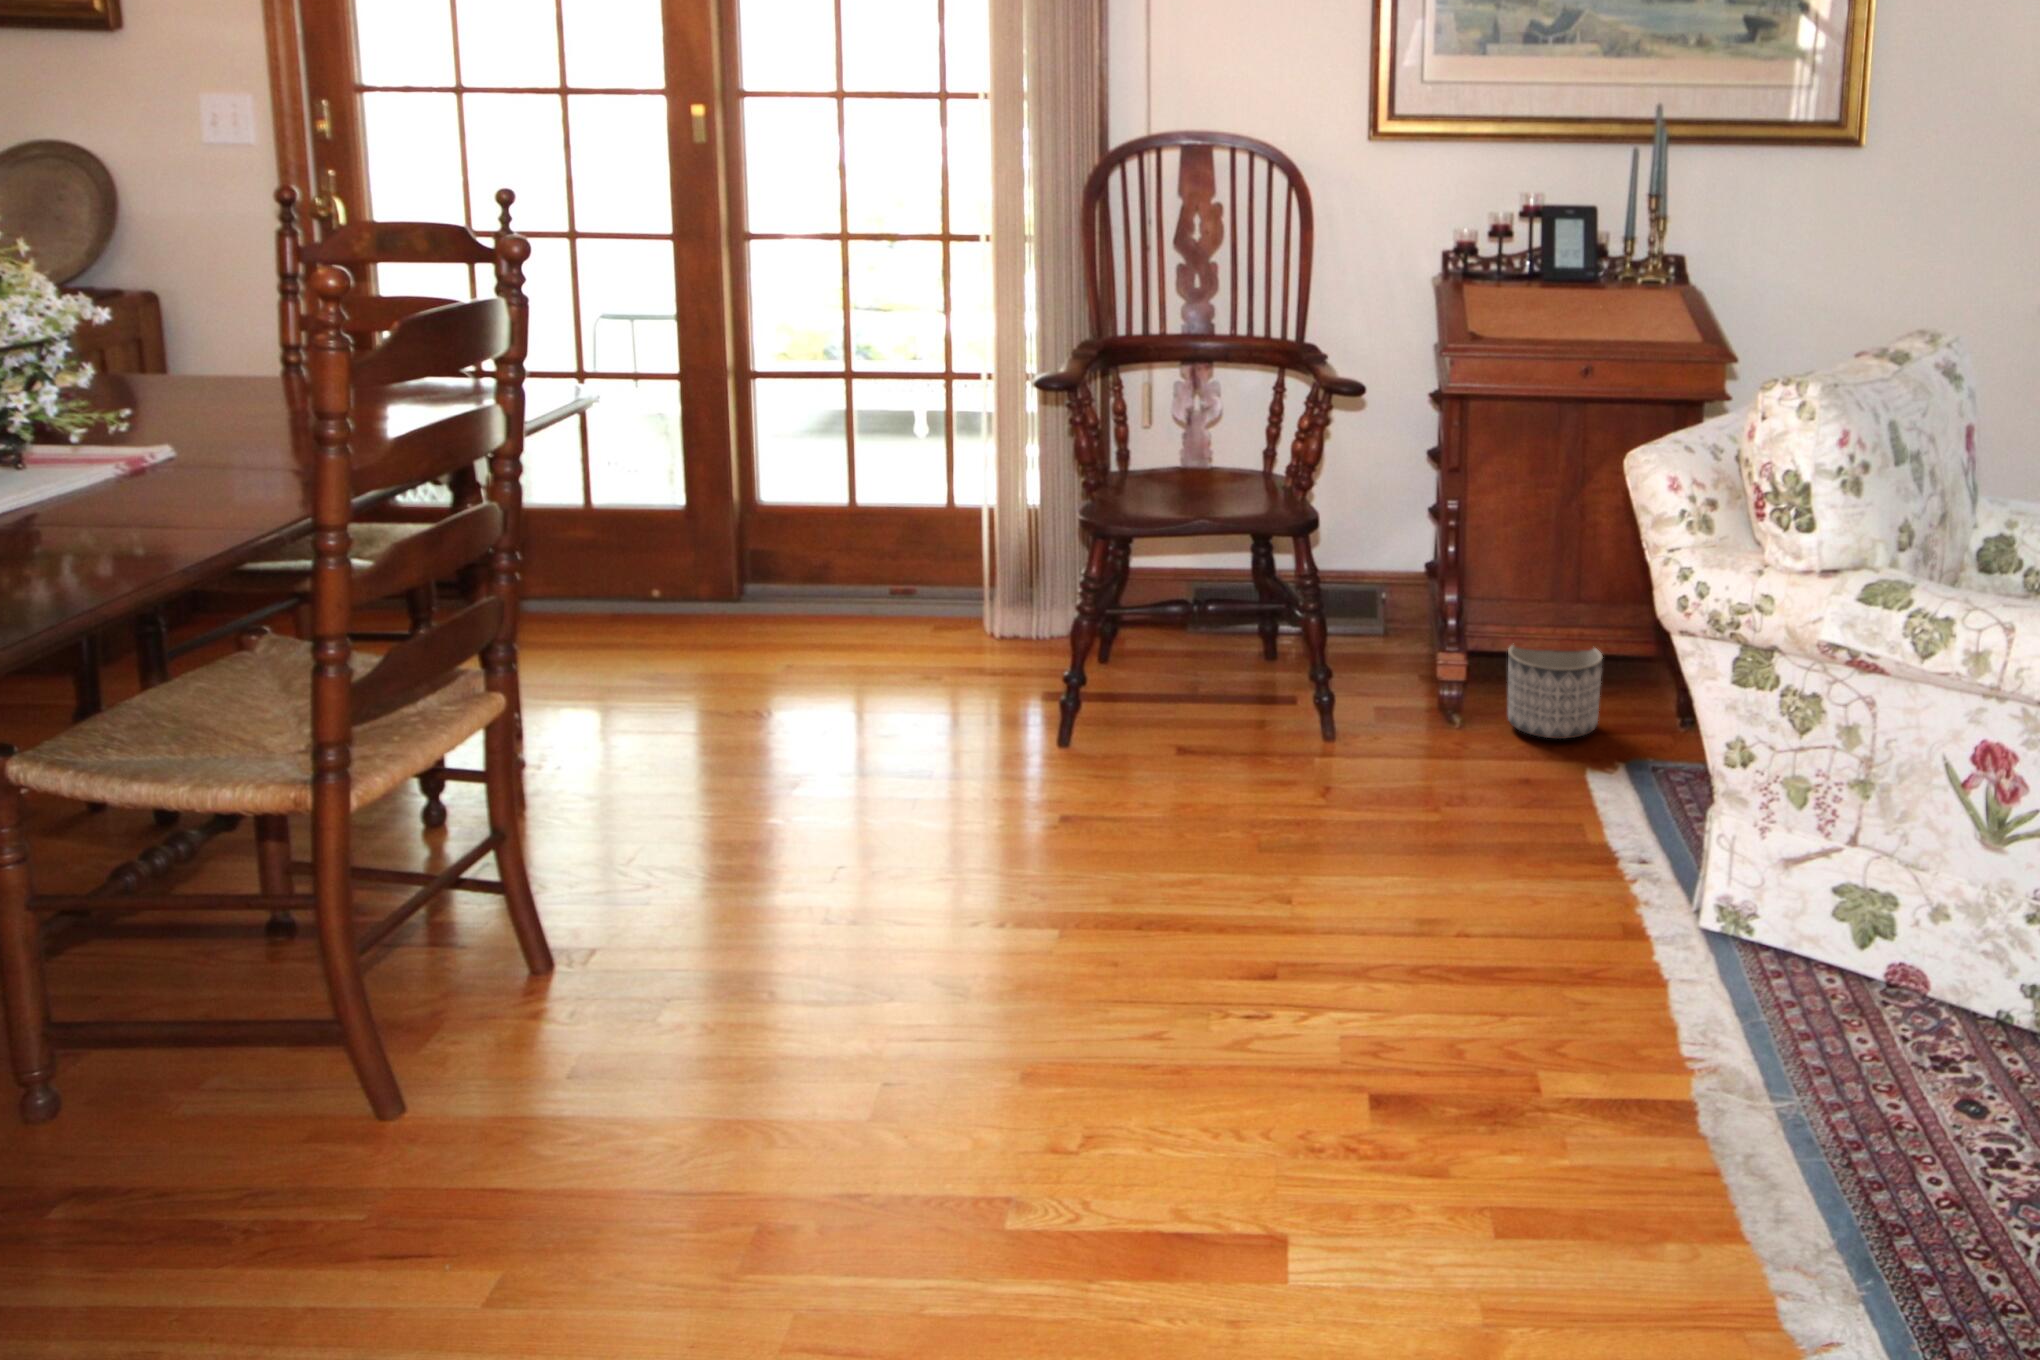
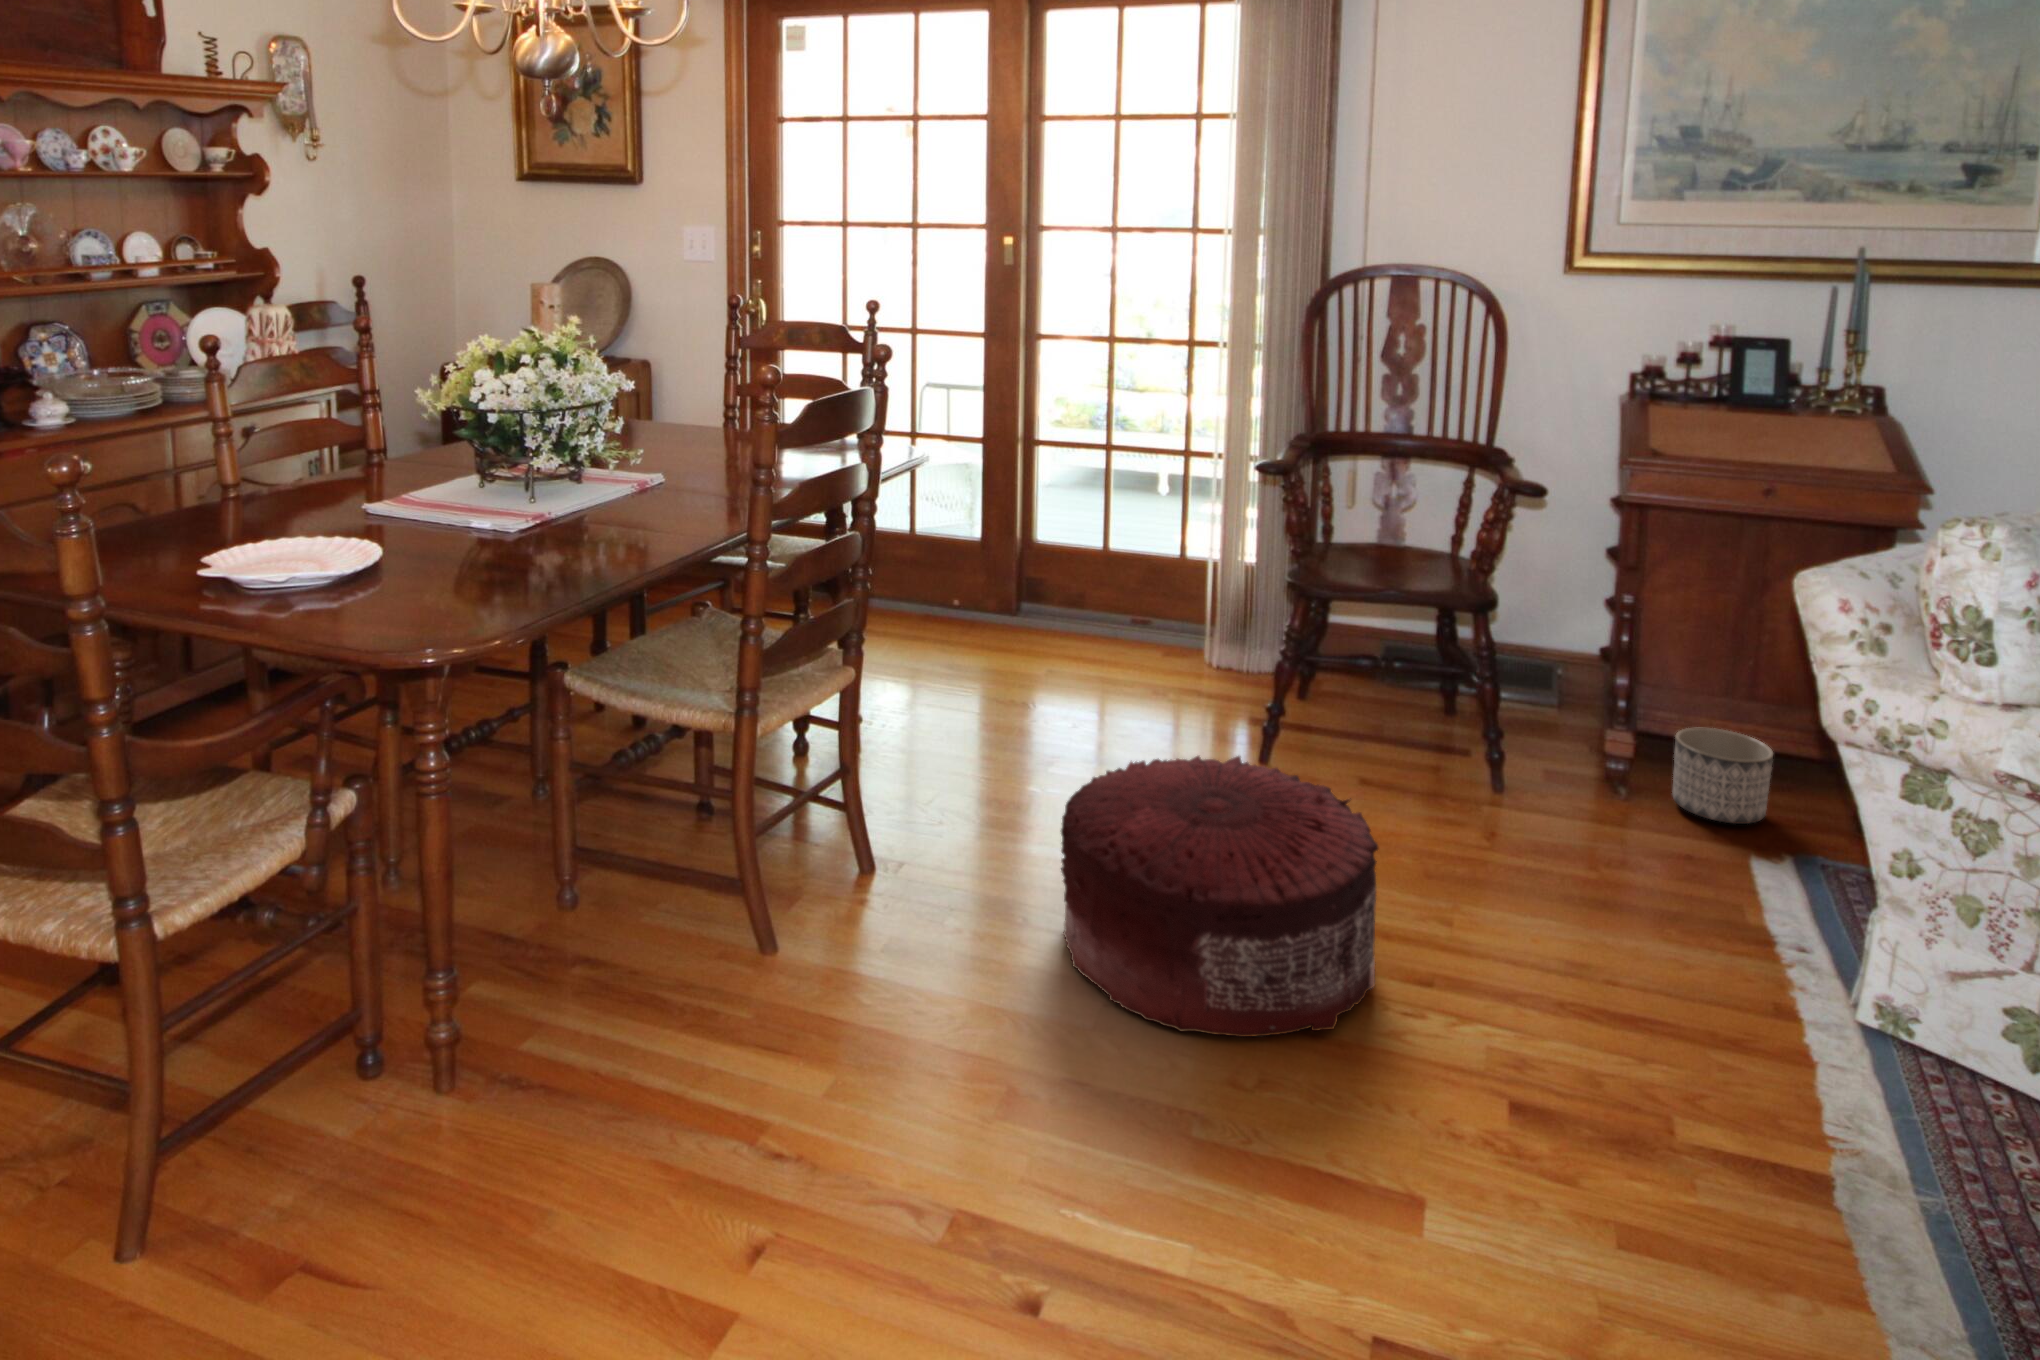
pouf: none [795,747,1208,1121] -> present [1061,756,1378,1037]

